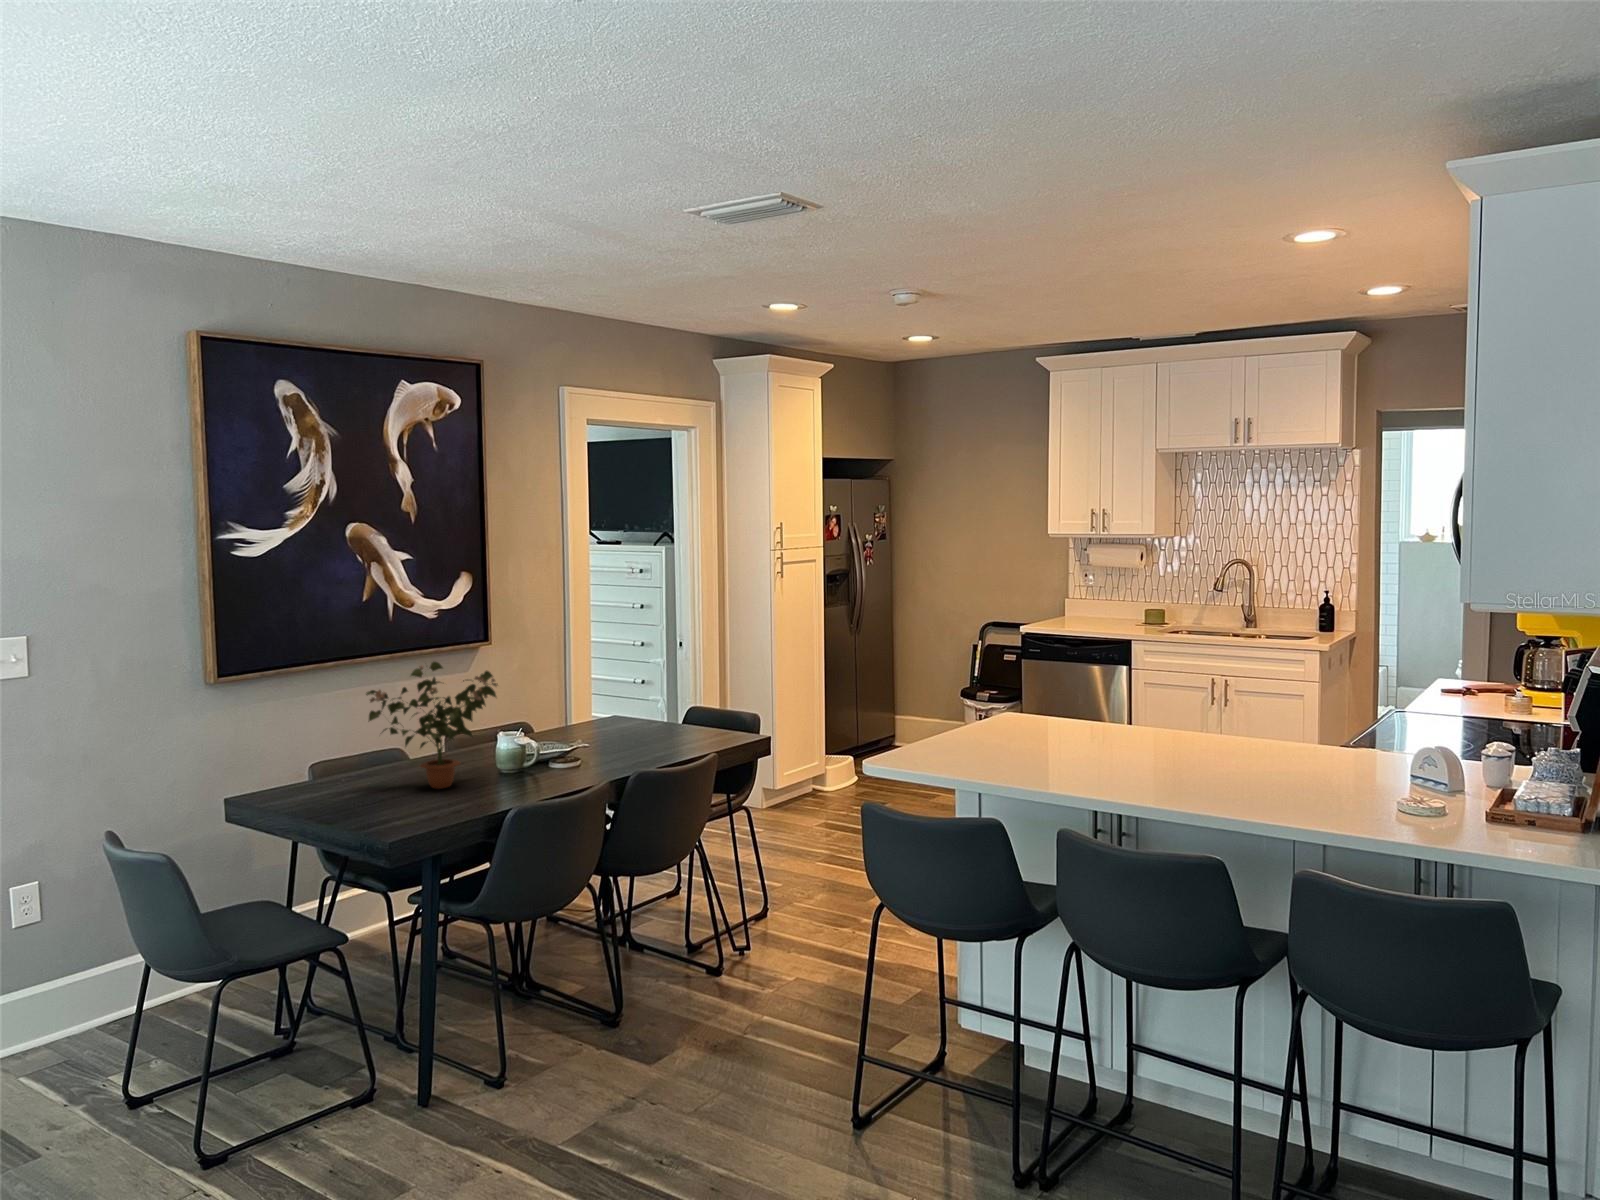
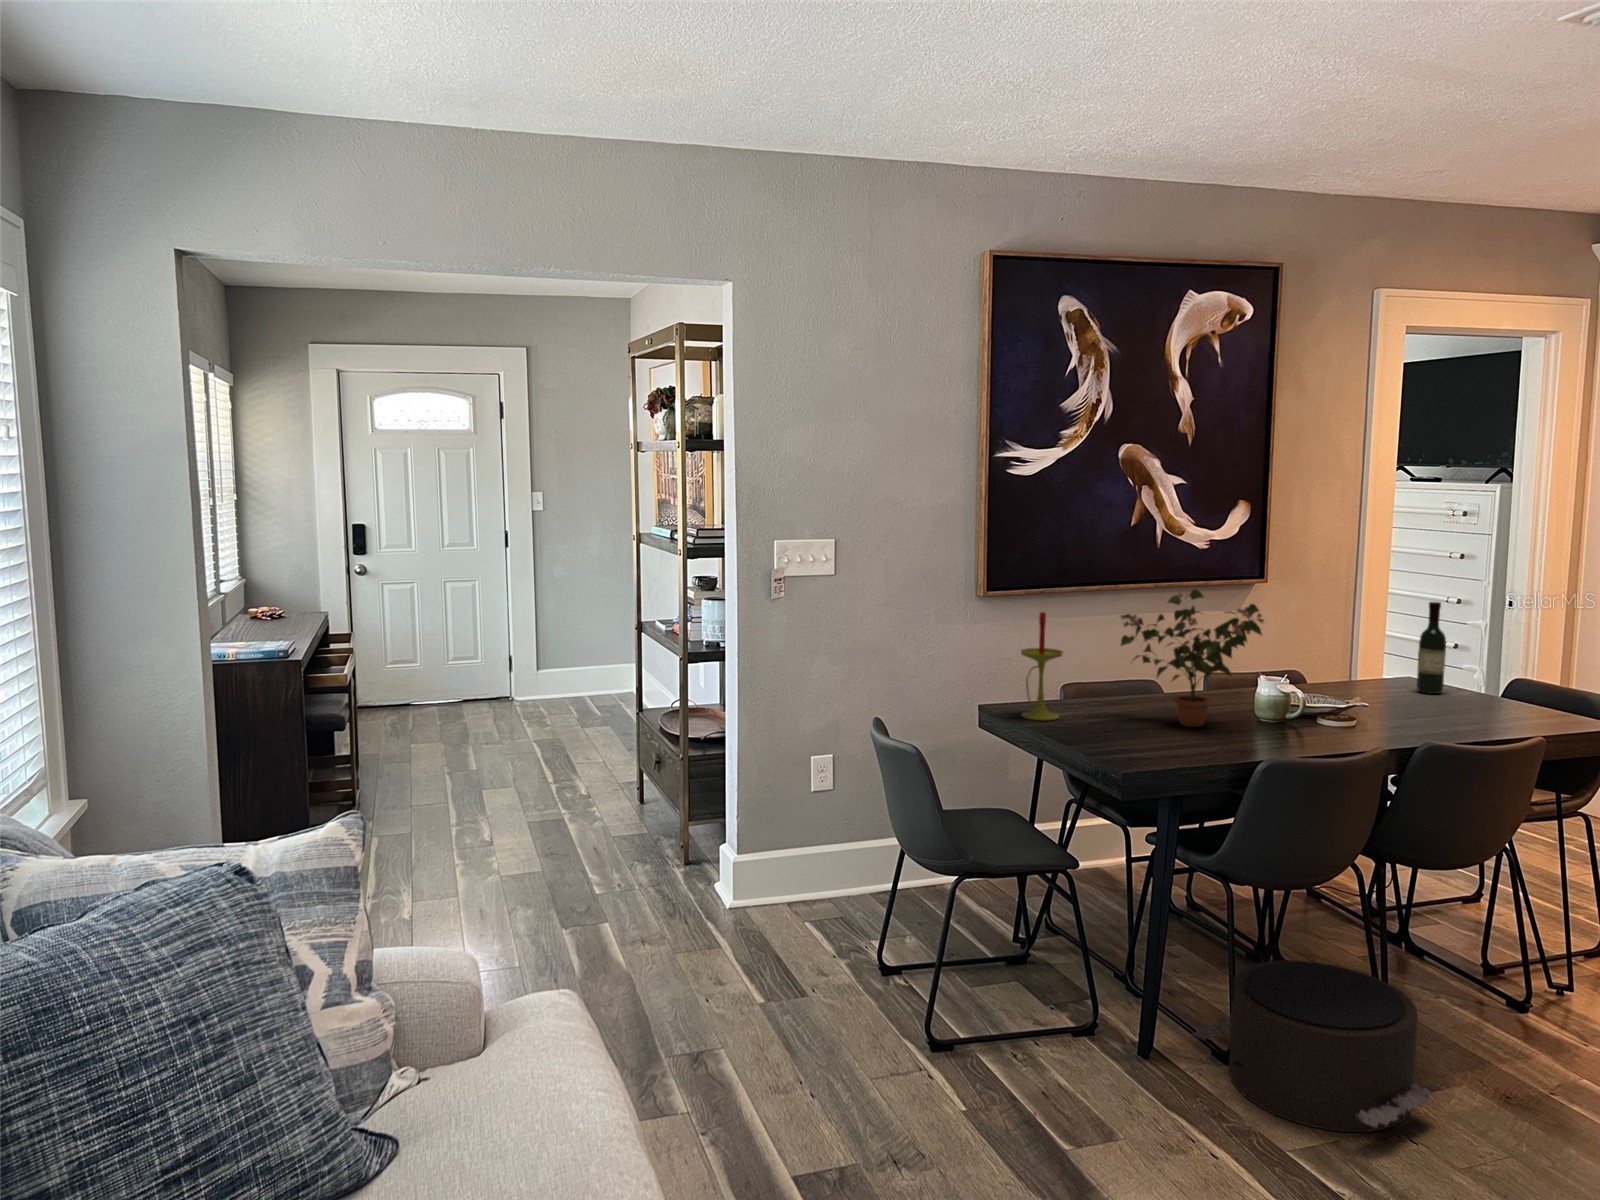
wine bottle: none [620,652,640,729] -> present [1416,602,1446,694]
candle: none [266,694,312,805] -> present [1021,612,1063,720]
pouf: none [466,975,666,1119] -> present [1193,960,1435,1132]

